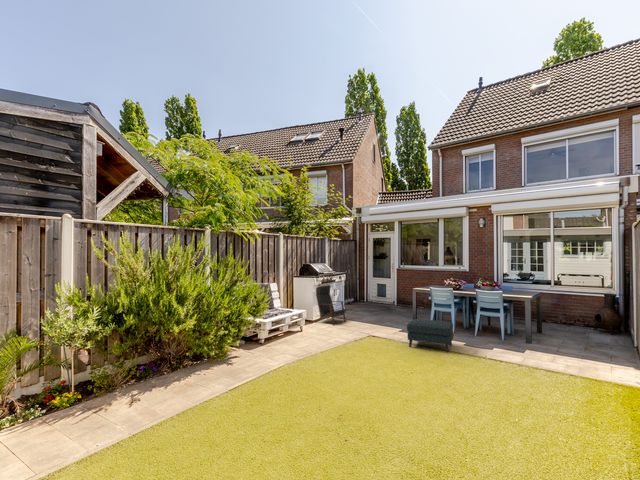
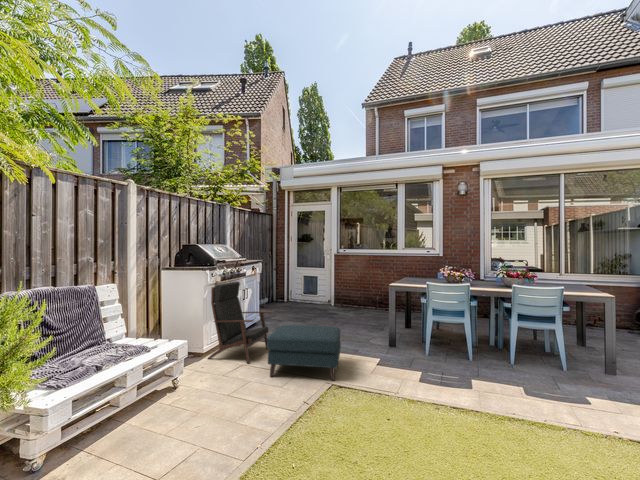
ottoman: present [407,319,453,352] -> present [267,325,341,381]

